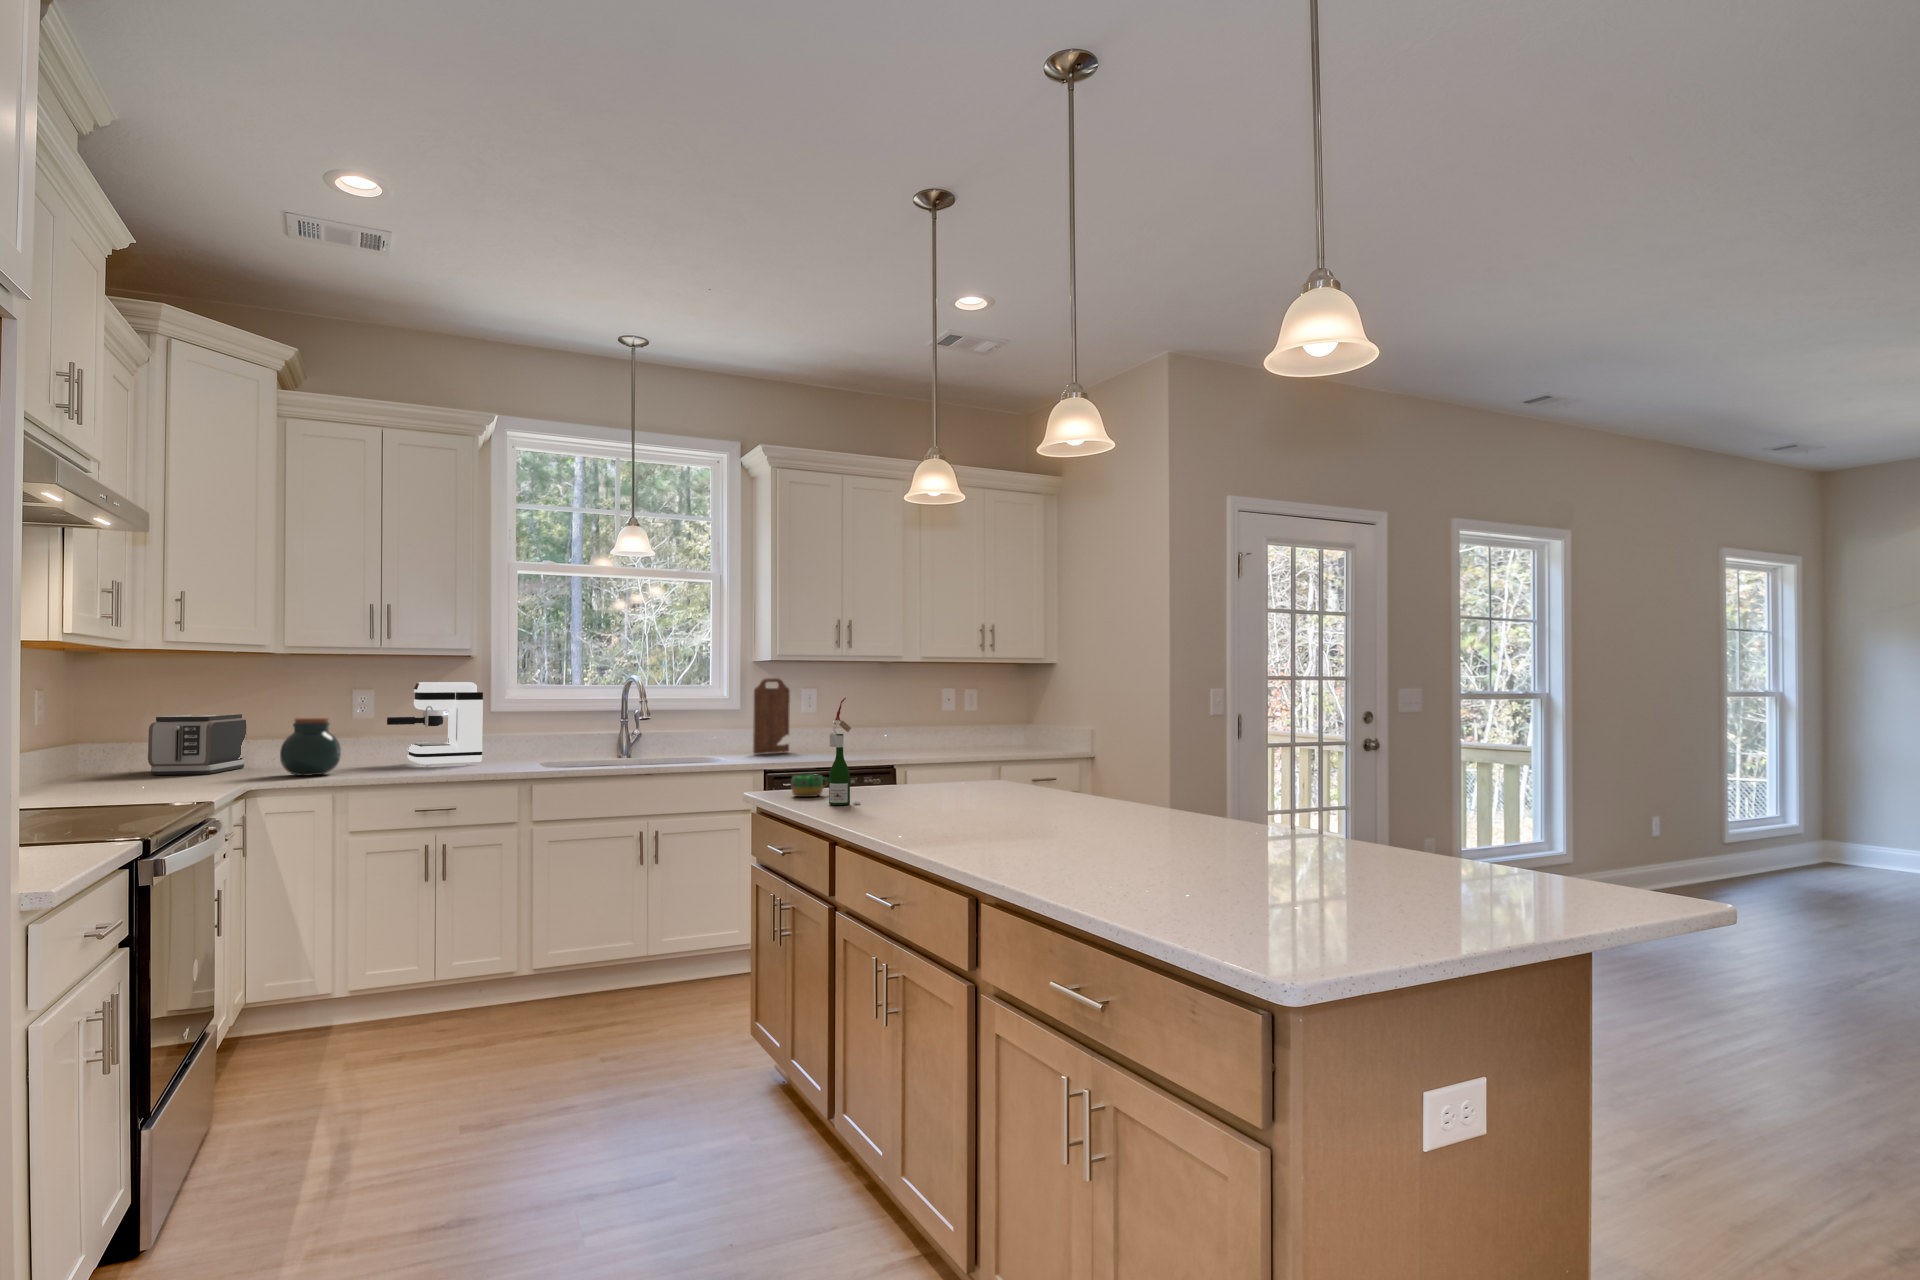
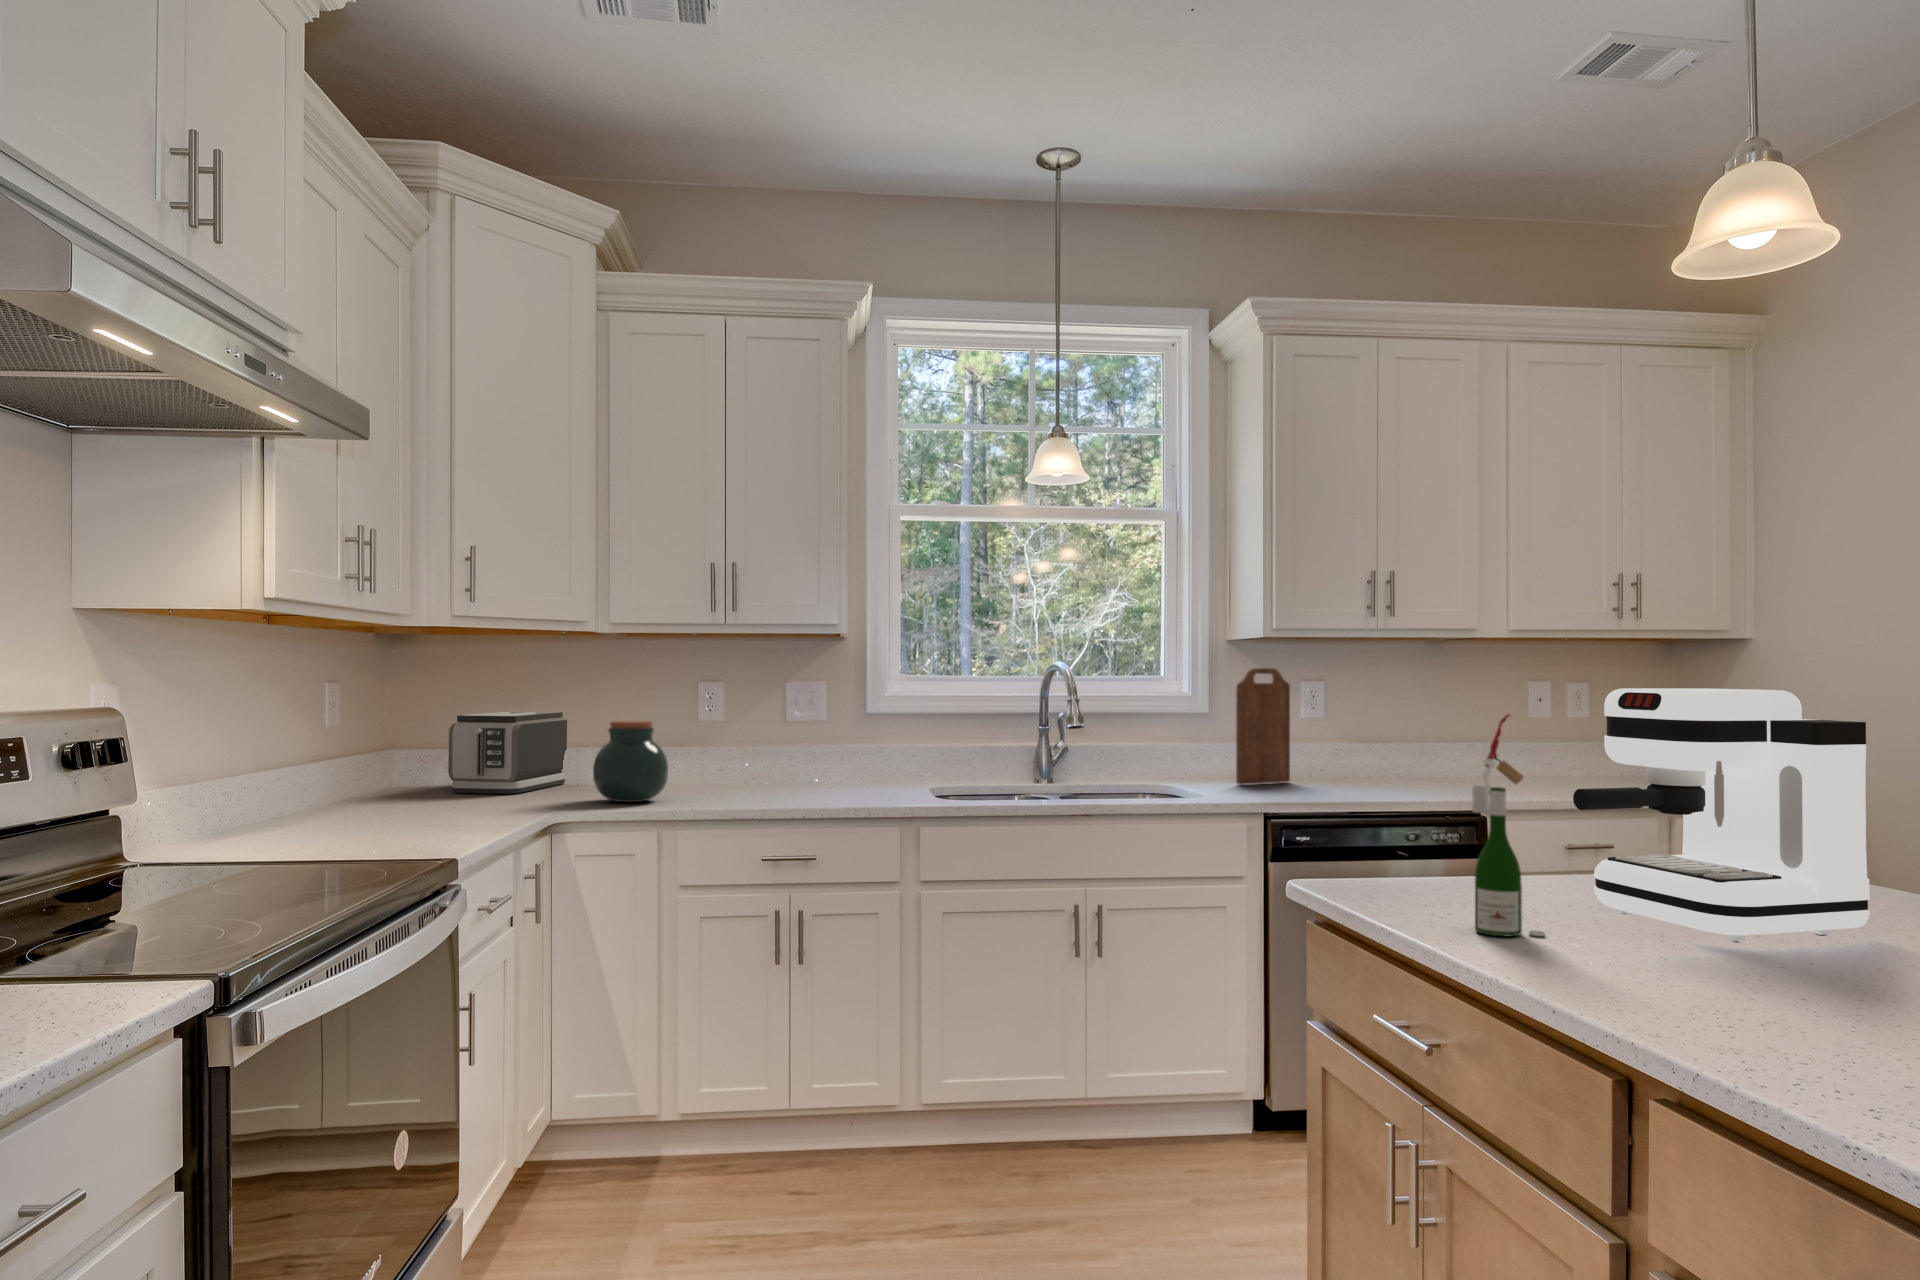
coffee maker: present [387,682,483,766] -> present [1573,688,1869,941]
mug: present [791,774,828,797] -> none [1373,855,1446,903]

